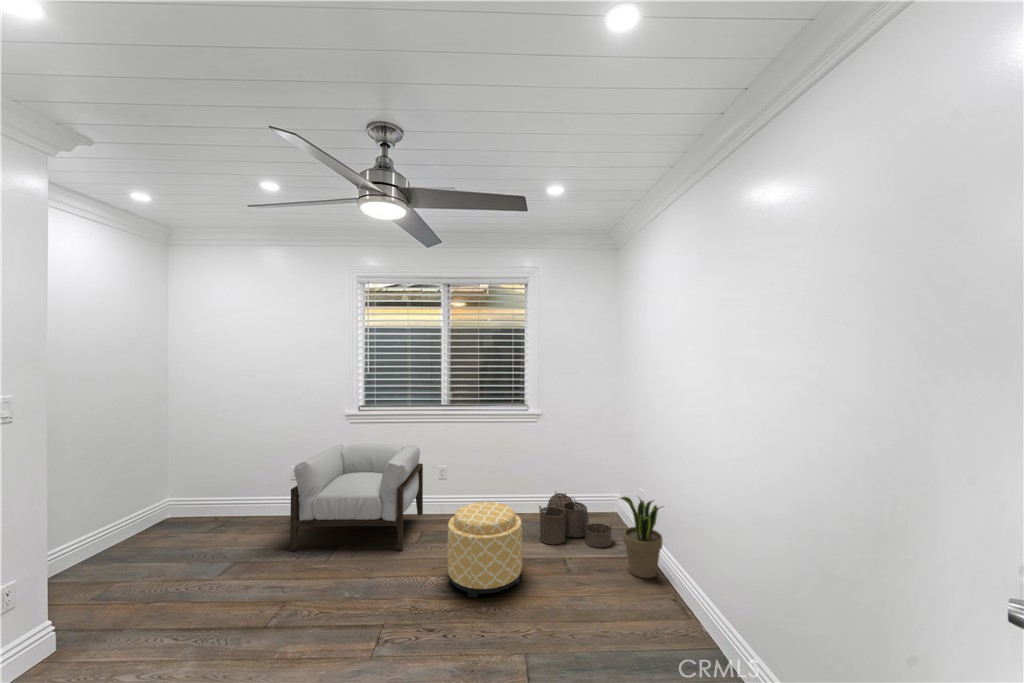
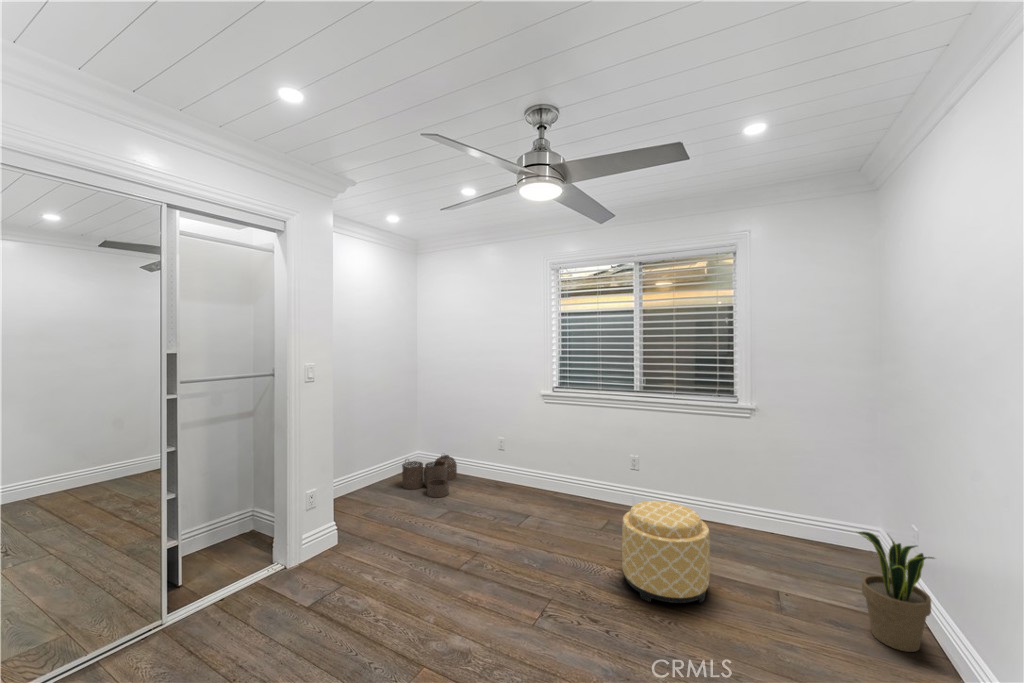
armchair: present [290,444,423,551] -> none [489,423,613,535]
woven basket: present [539,493,612,548] -> present [402,455,457,497]

